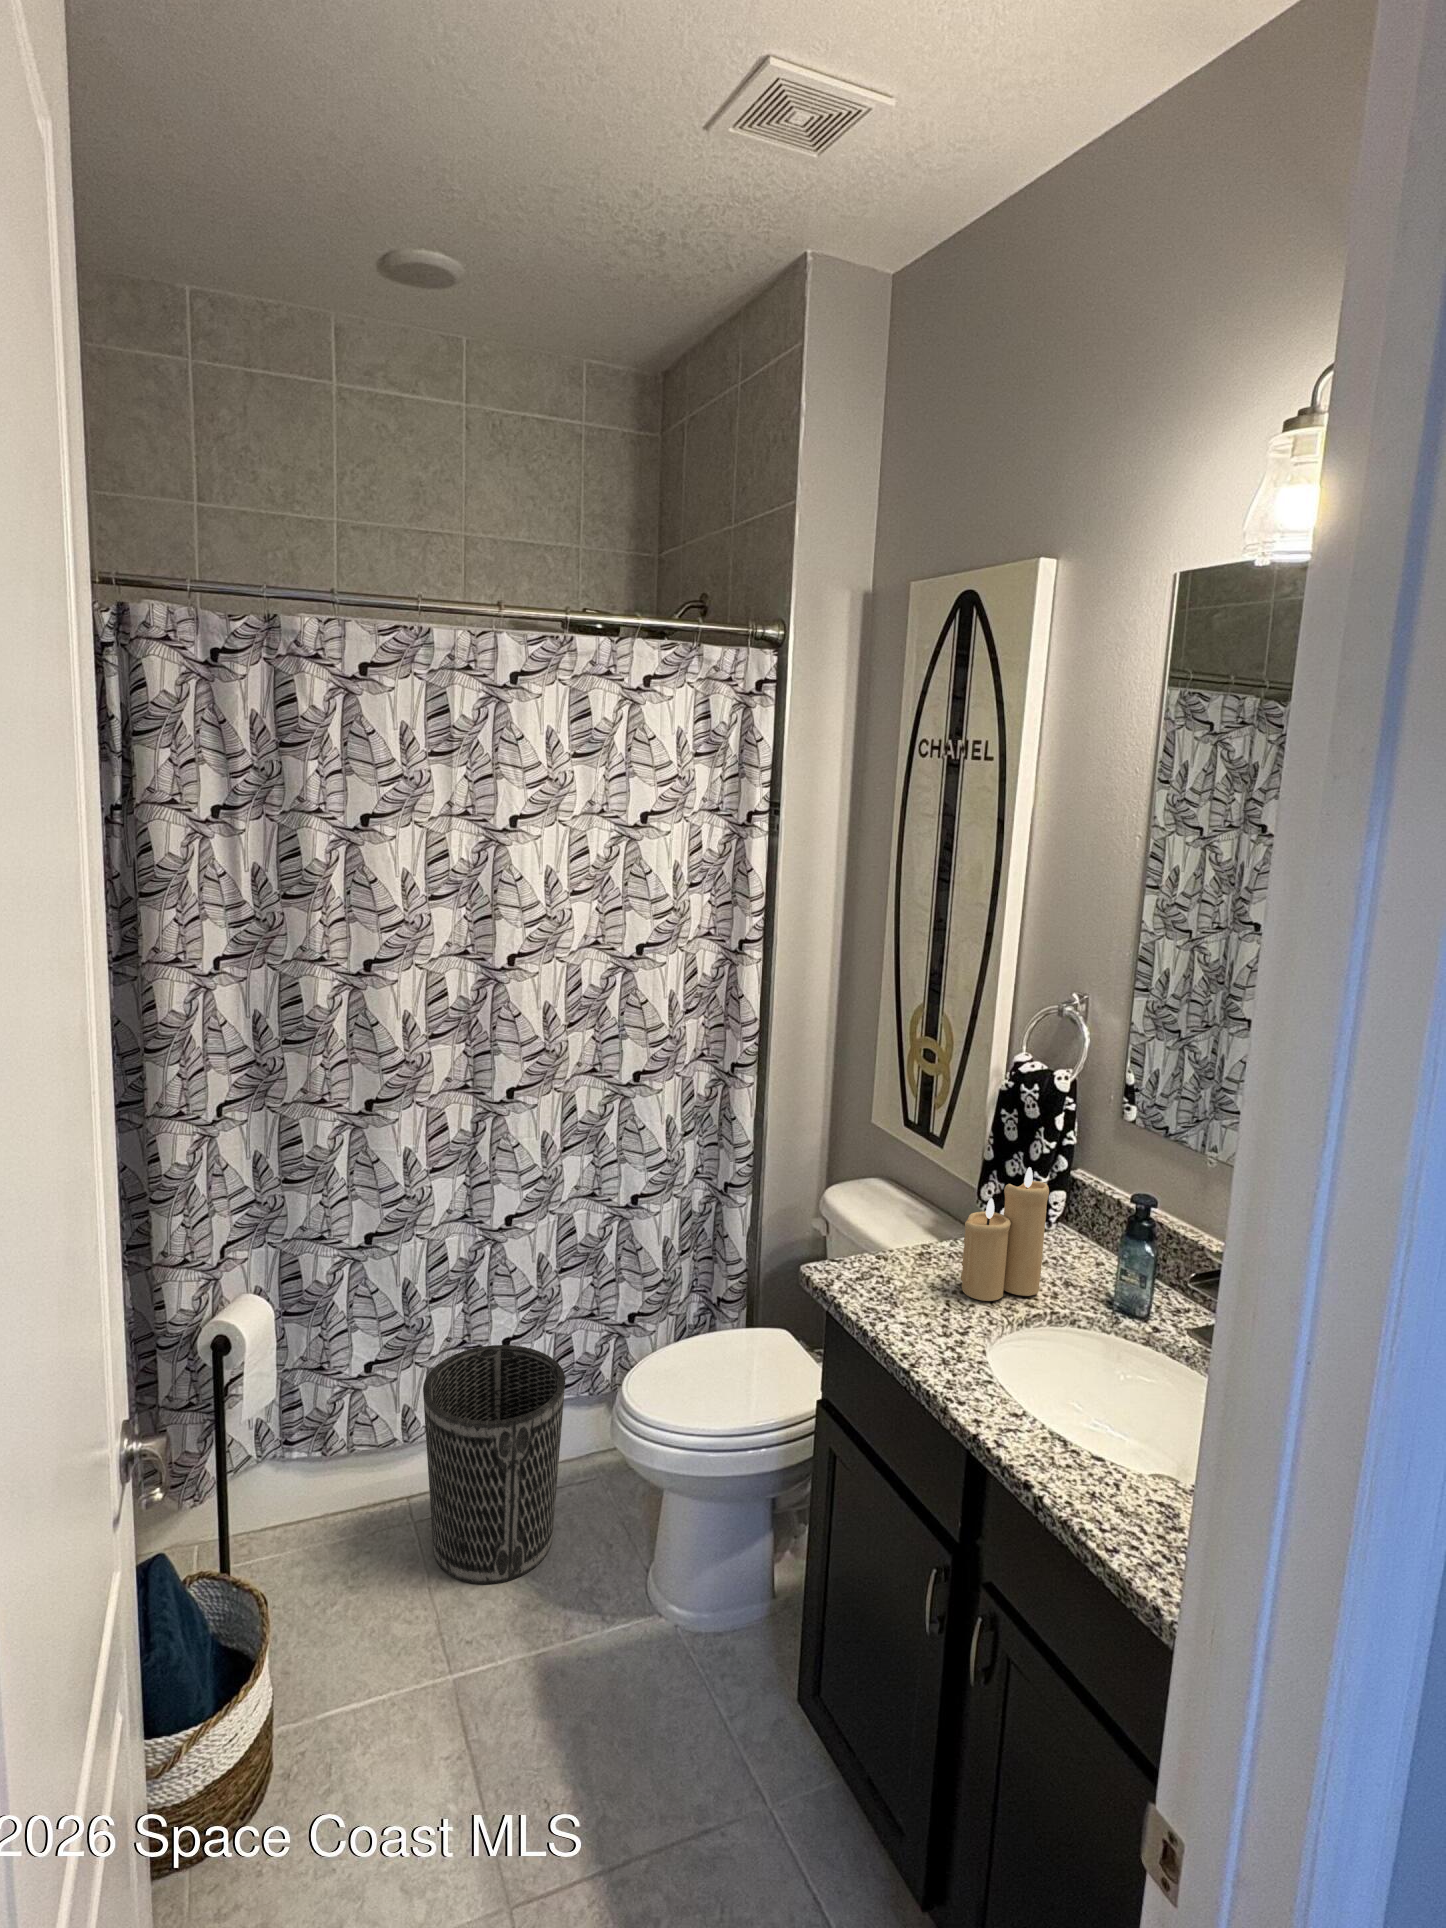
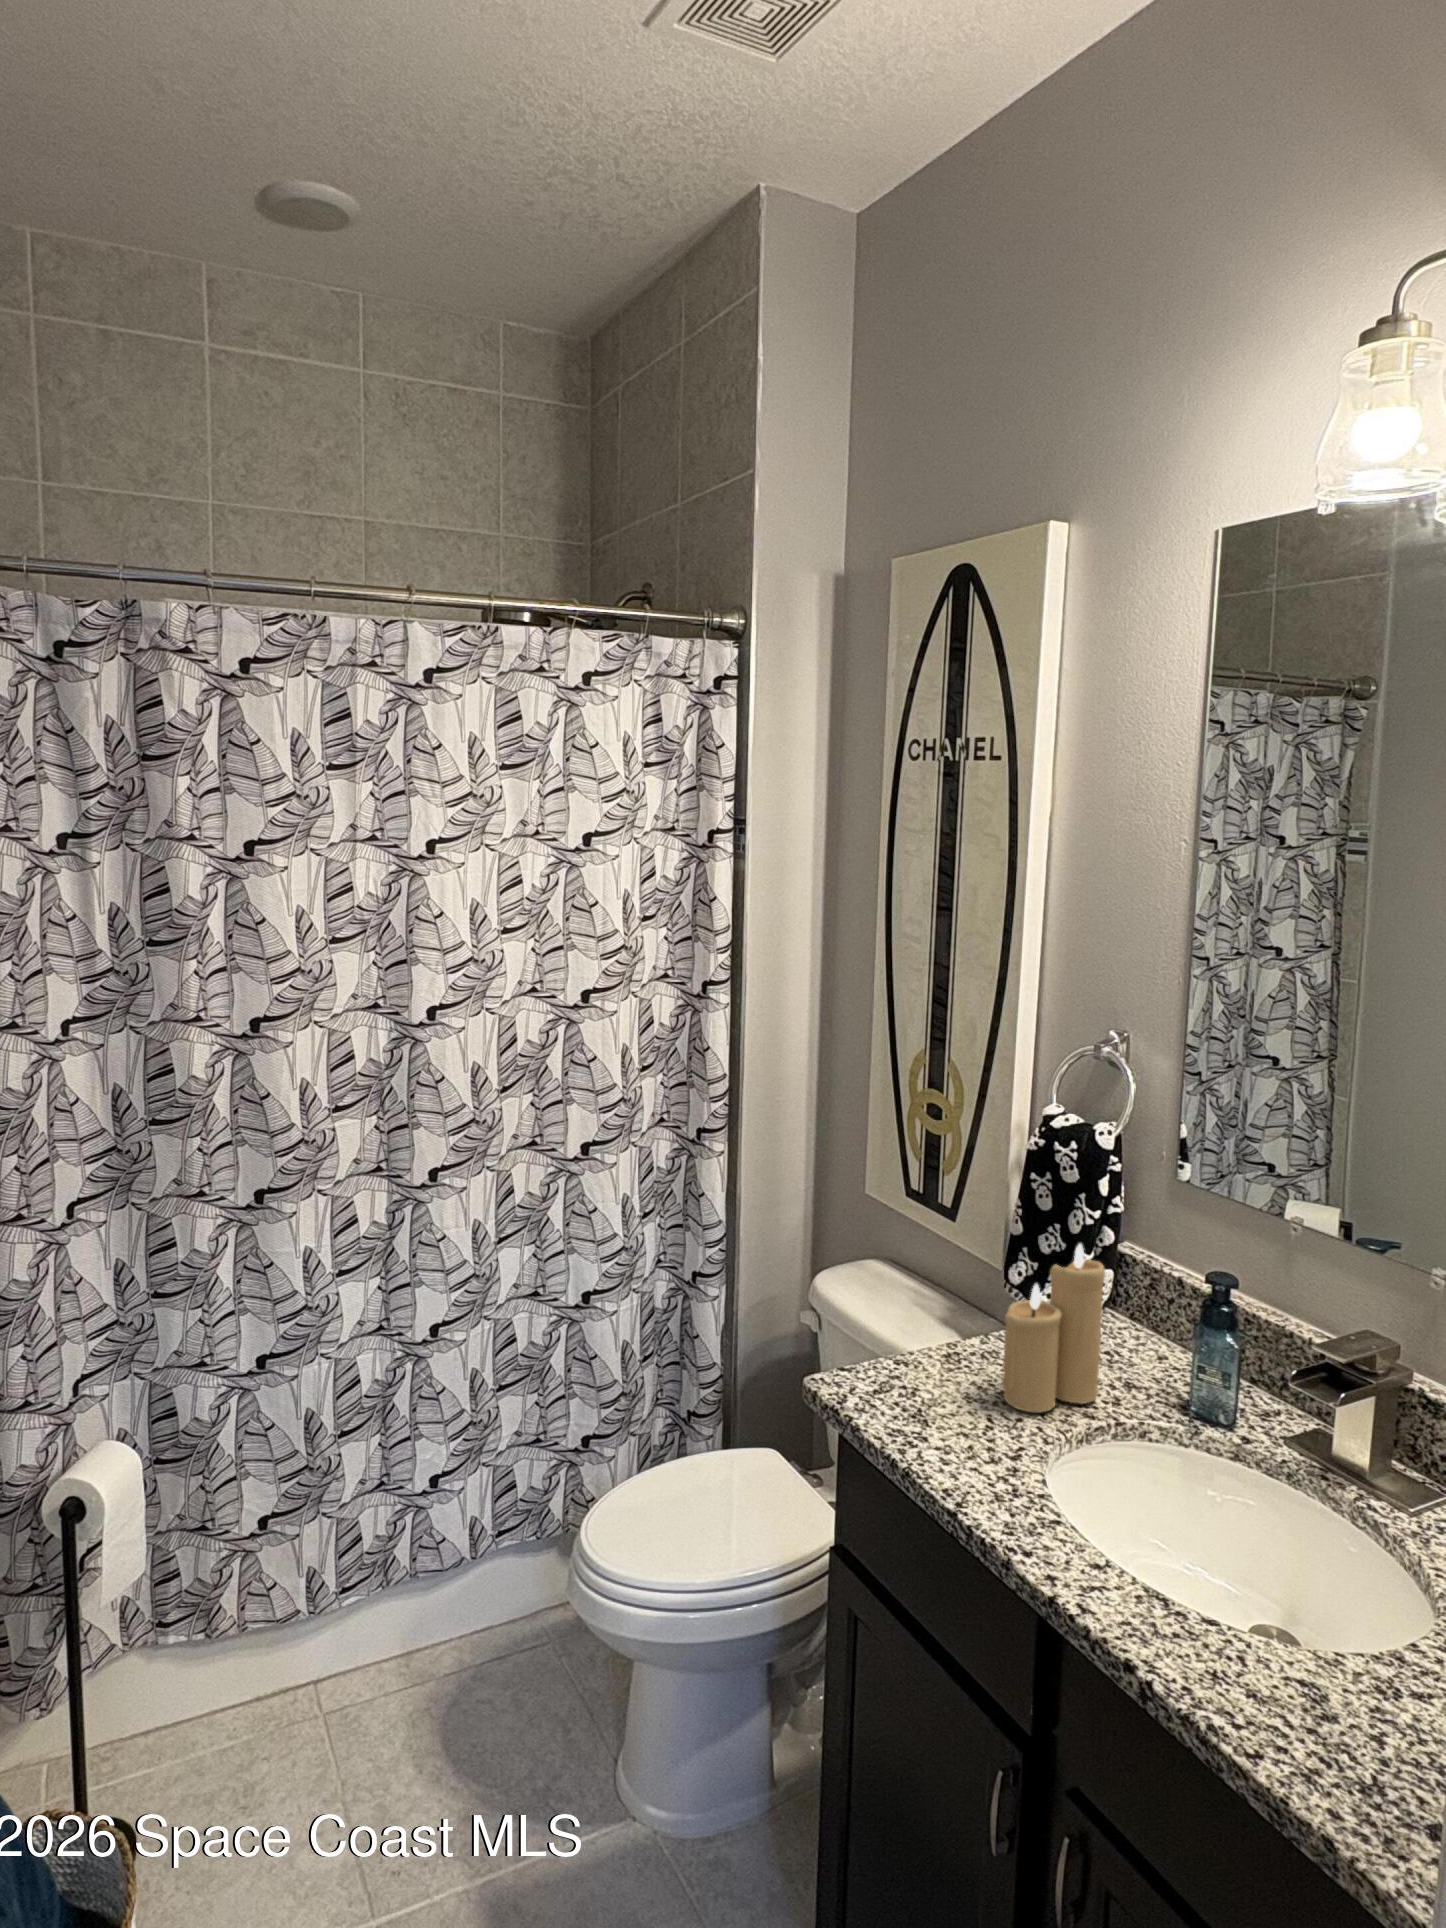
wastebasket: present [423,1345,565,1584] -> none [332,1485,509,1793]

